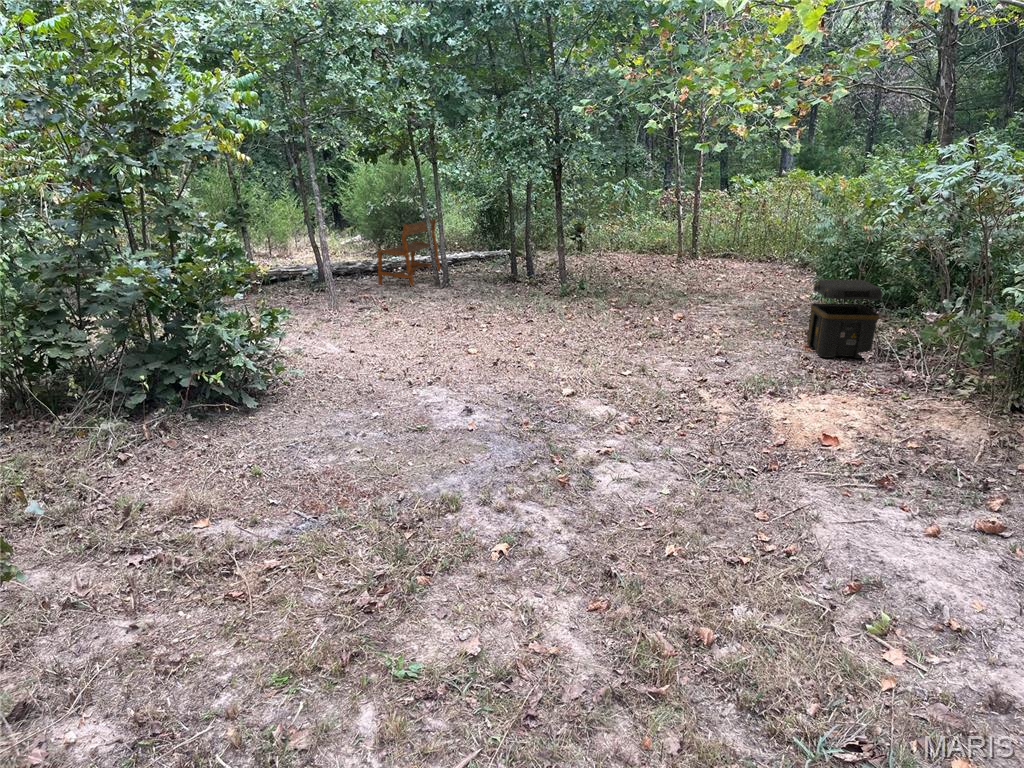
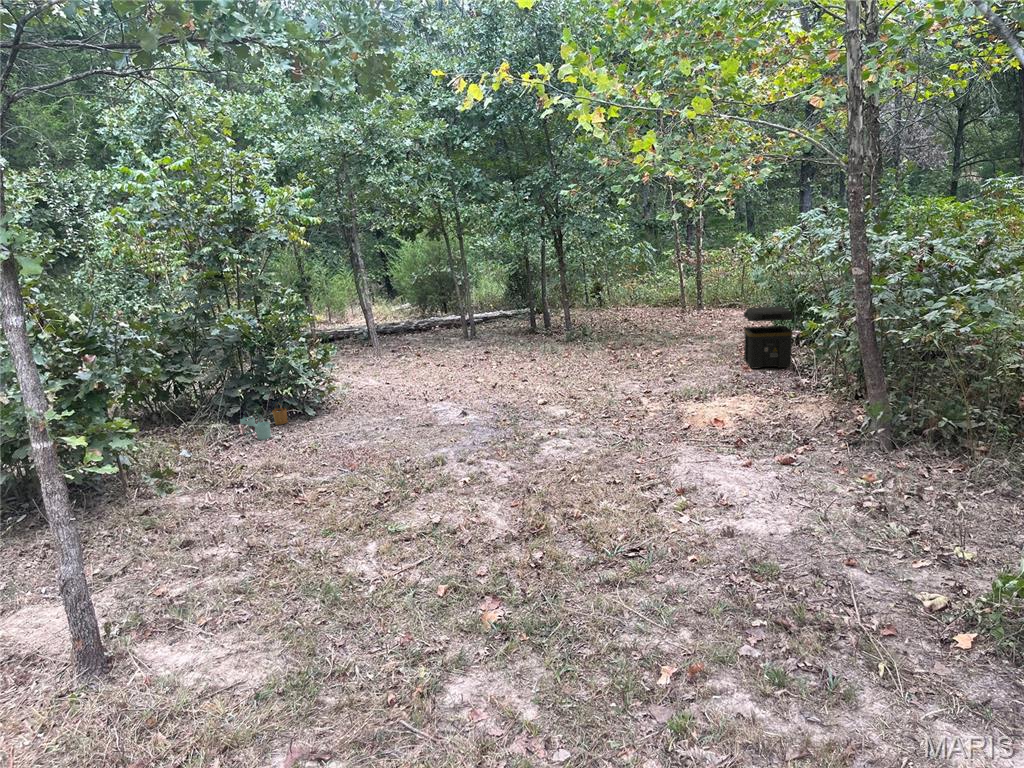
bench: present [378,219,441,286] -> none [417,283,472,340]
bucket: none [146,386,218,446] -> present [240,408,288,440]

